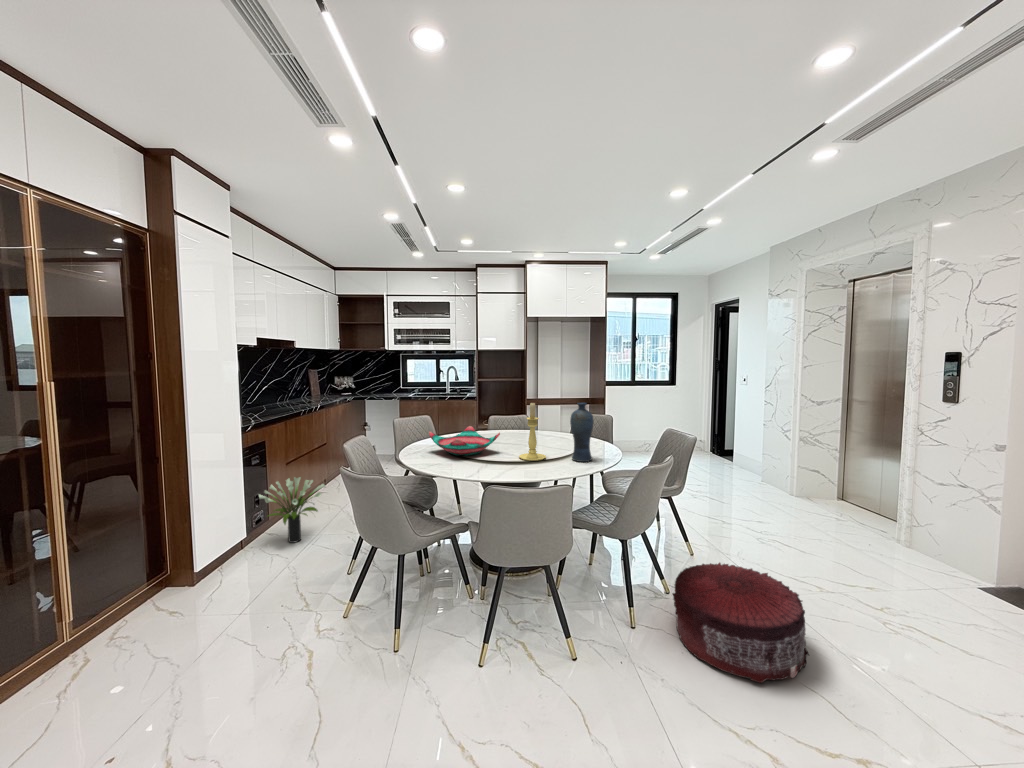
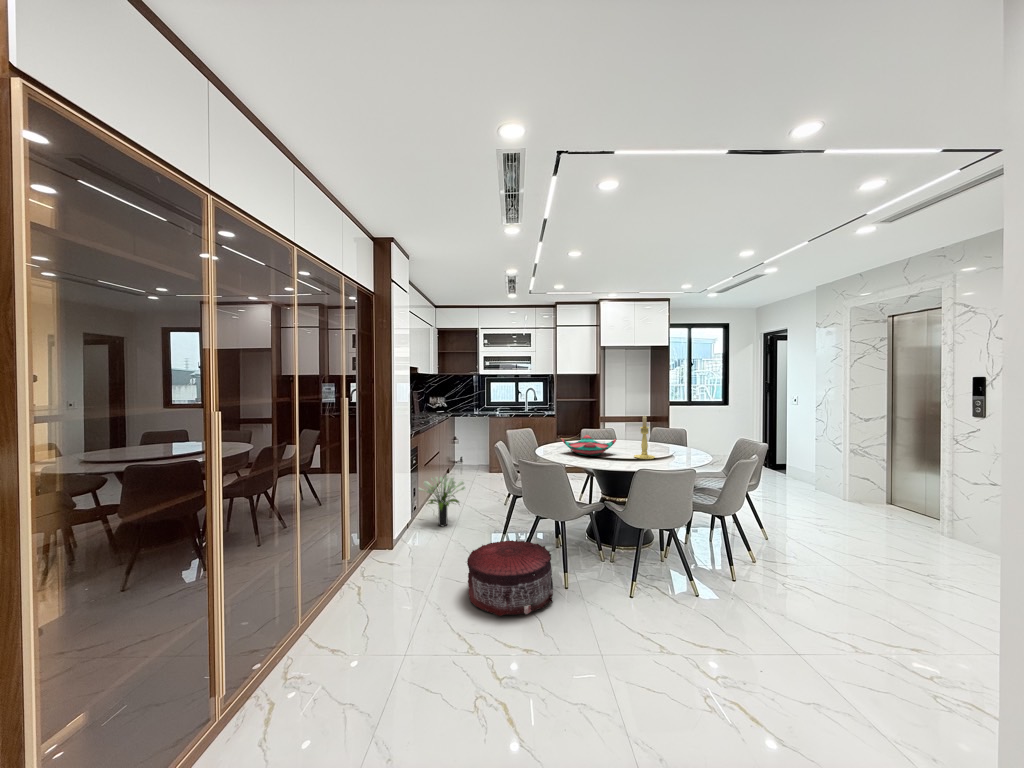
vase: present [570,403,594,462] -> none [674,416,692,460]
pouf: present [673,563,809,683] -> present [467,540,553,616]

